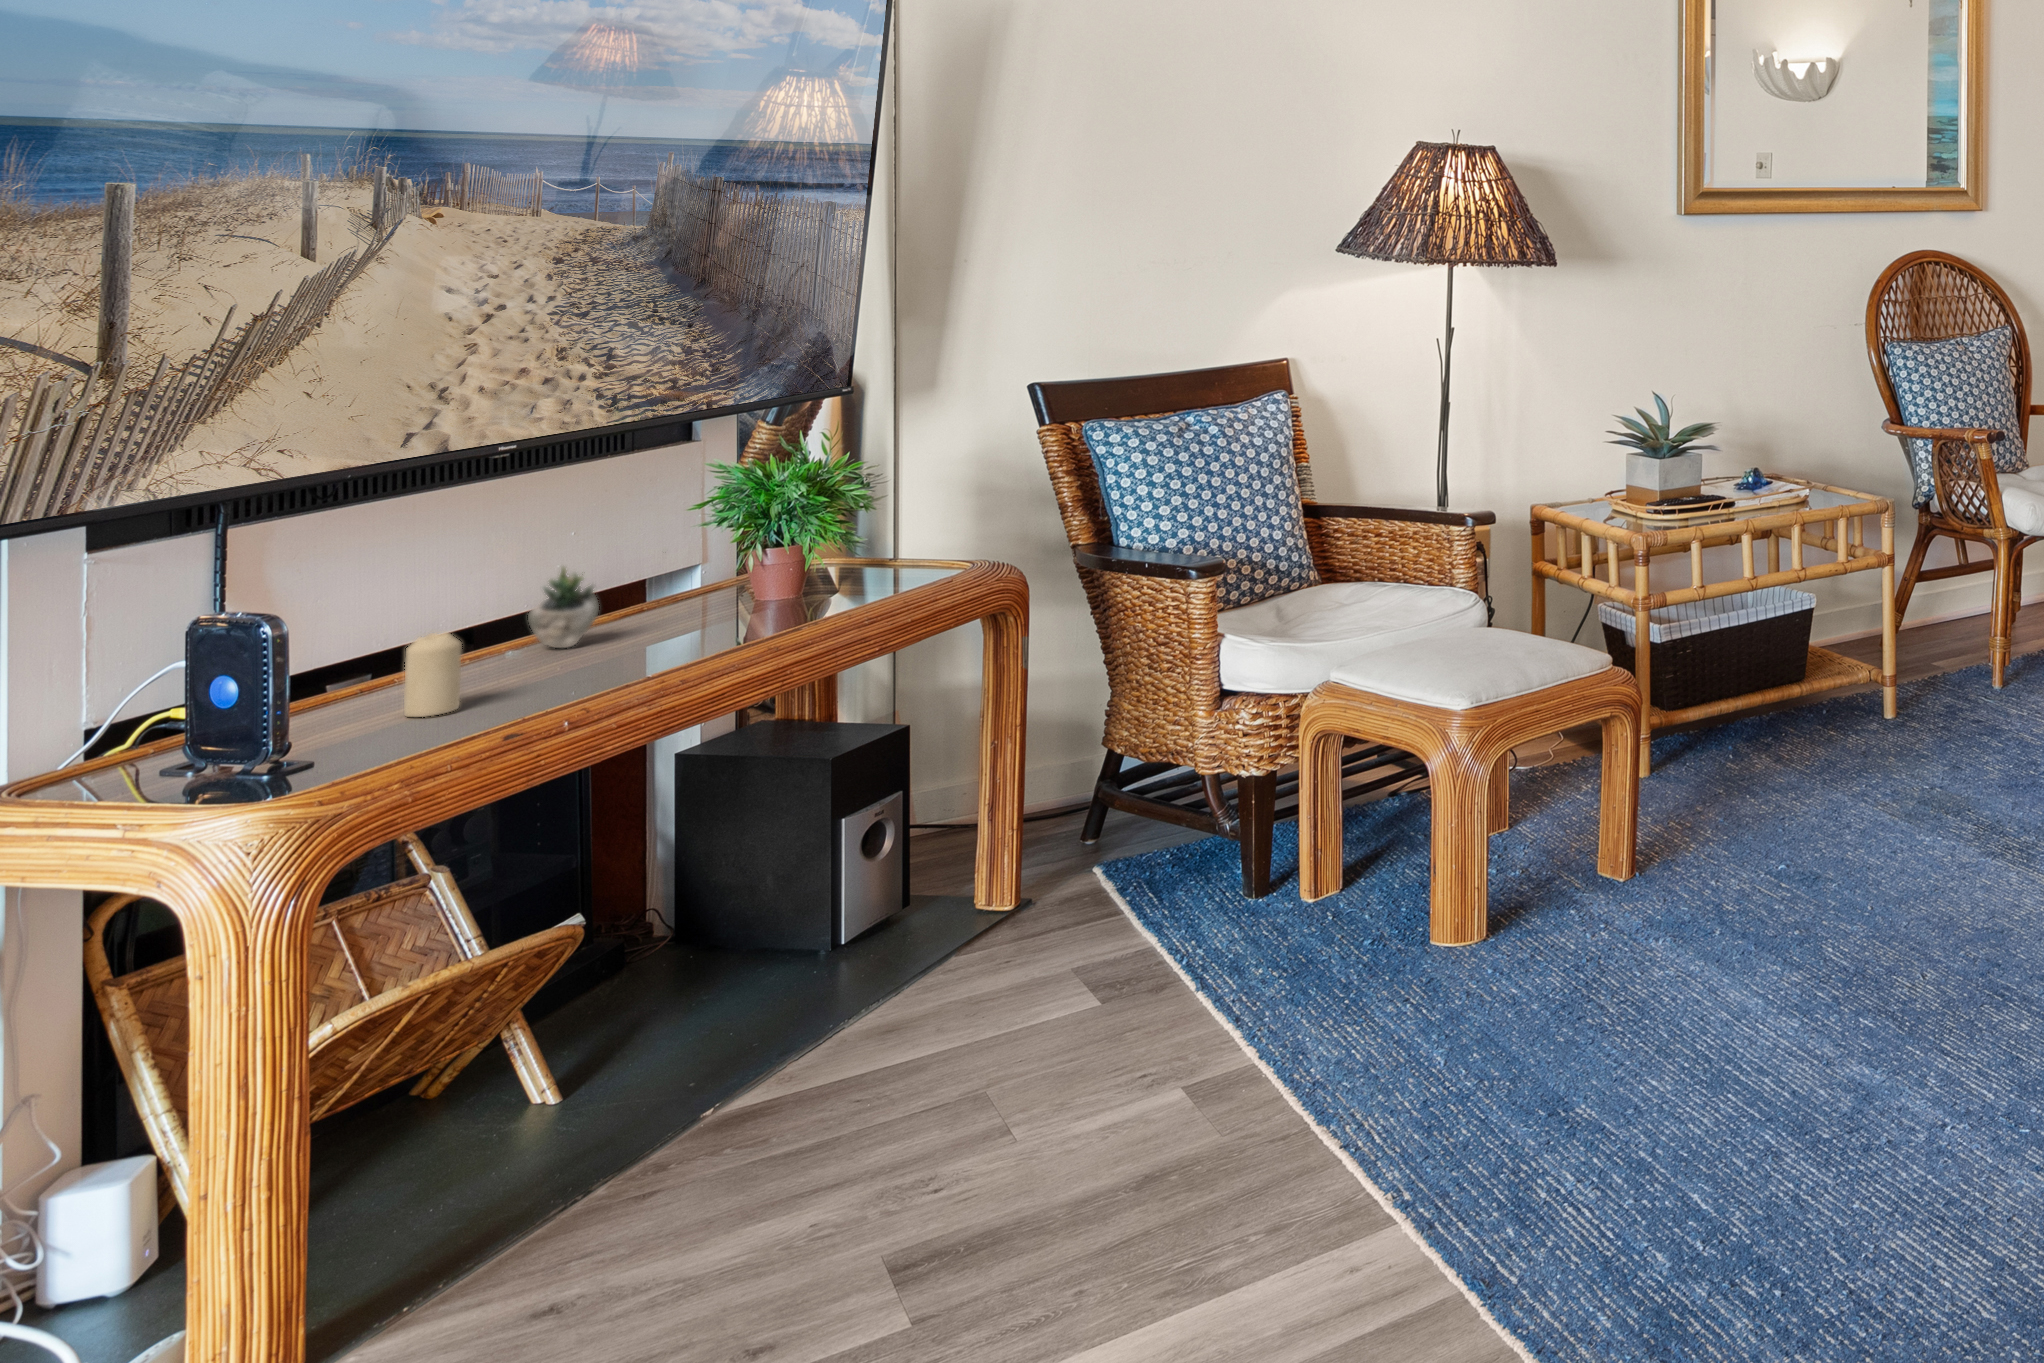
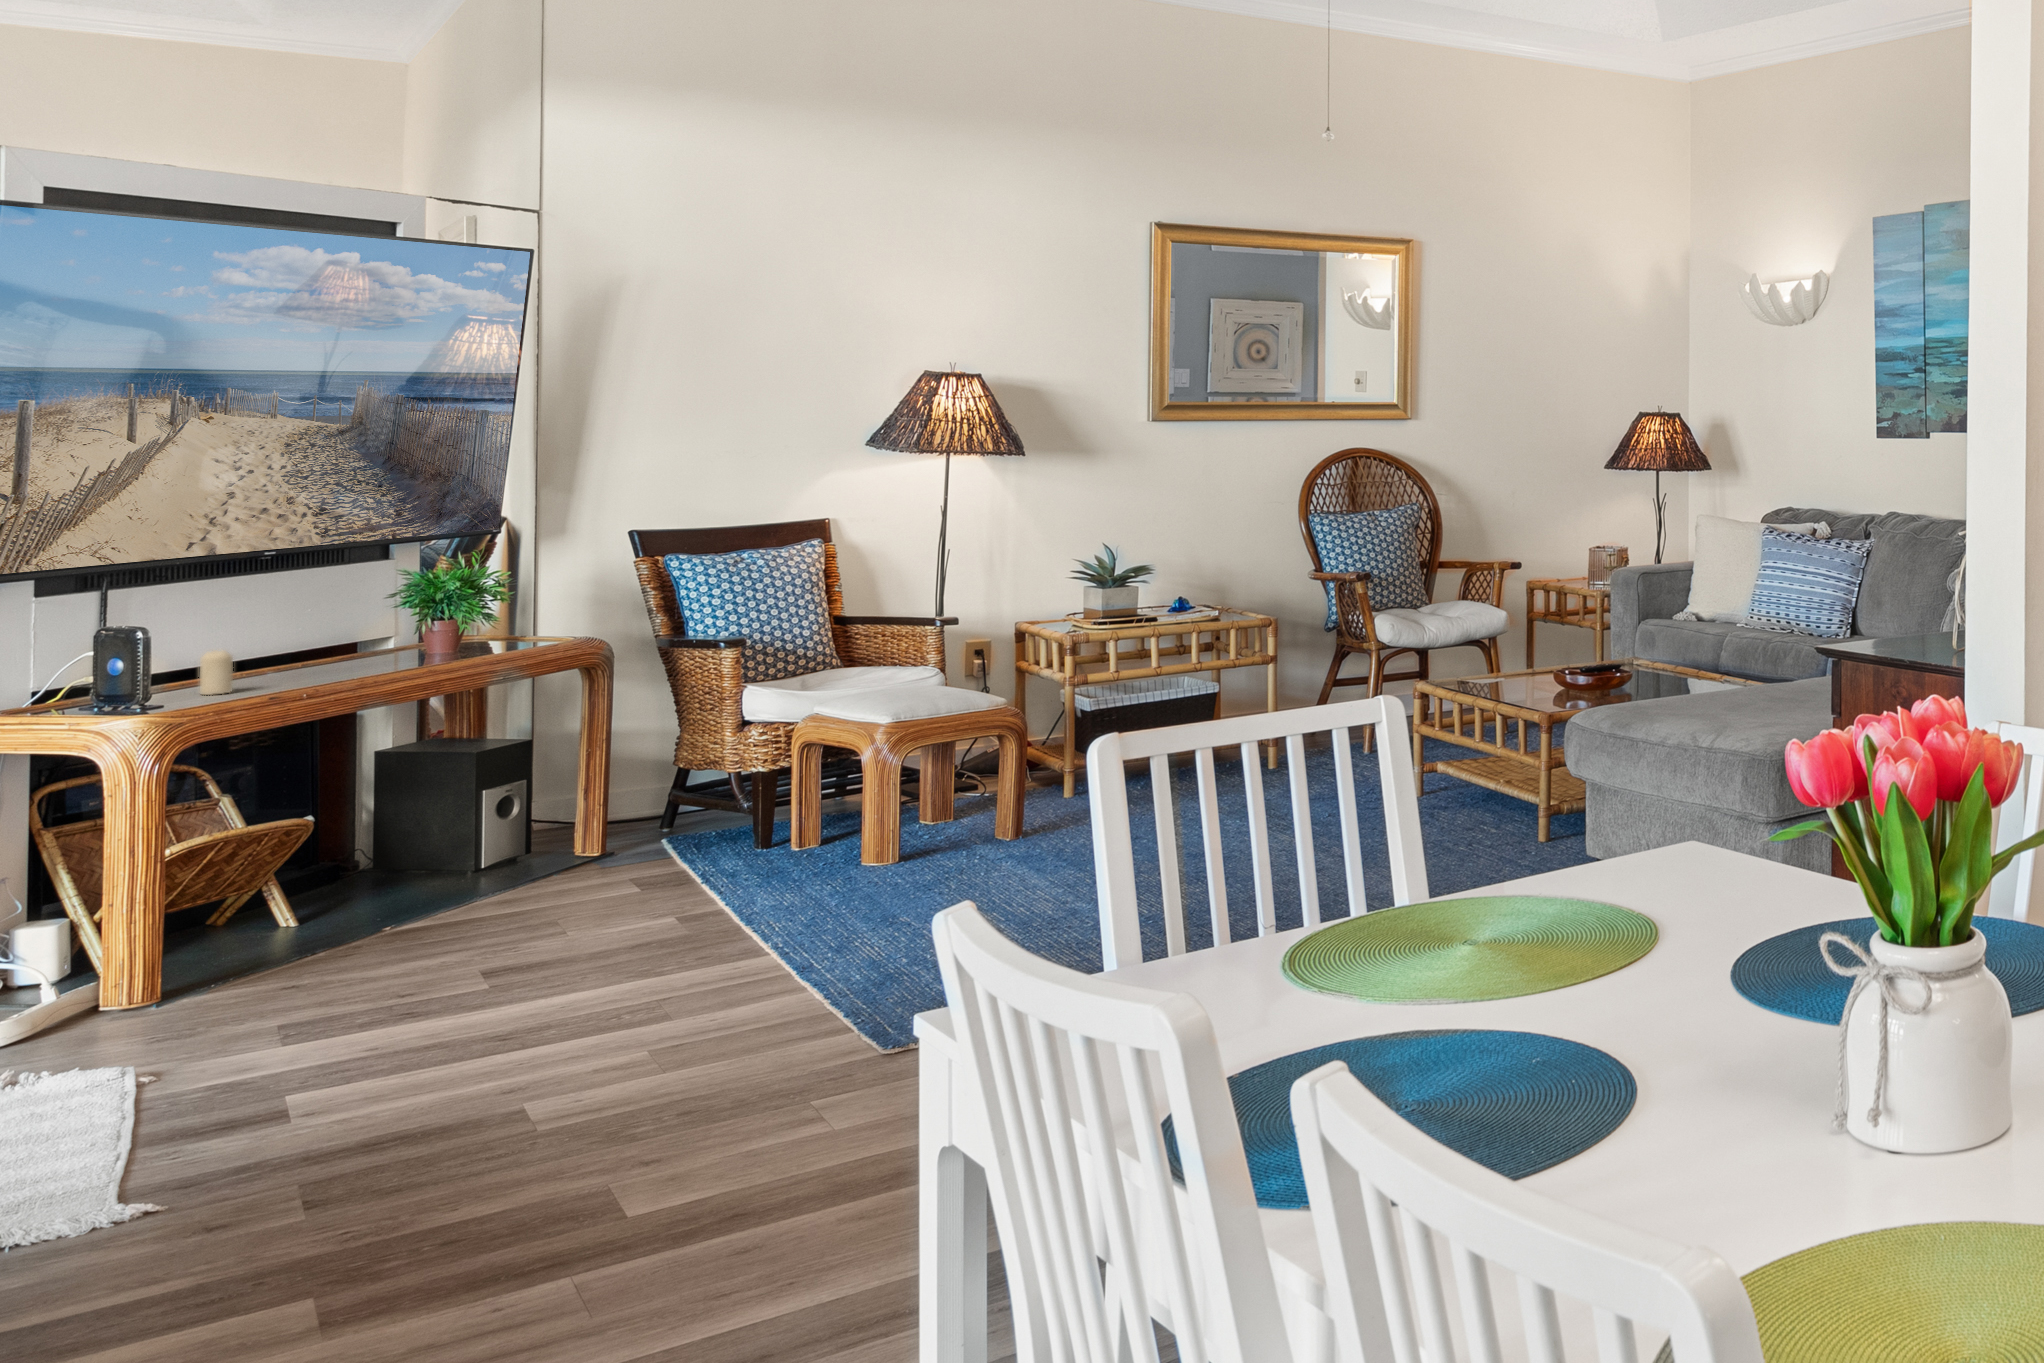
succulent plant: present [528,567,599,648] -> none [275,617,362,673]

